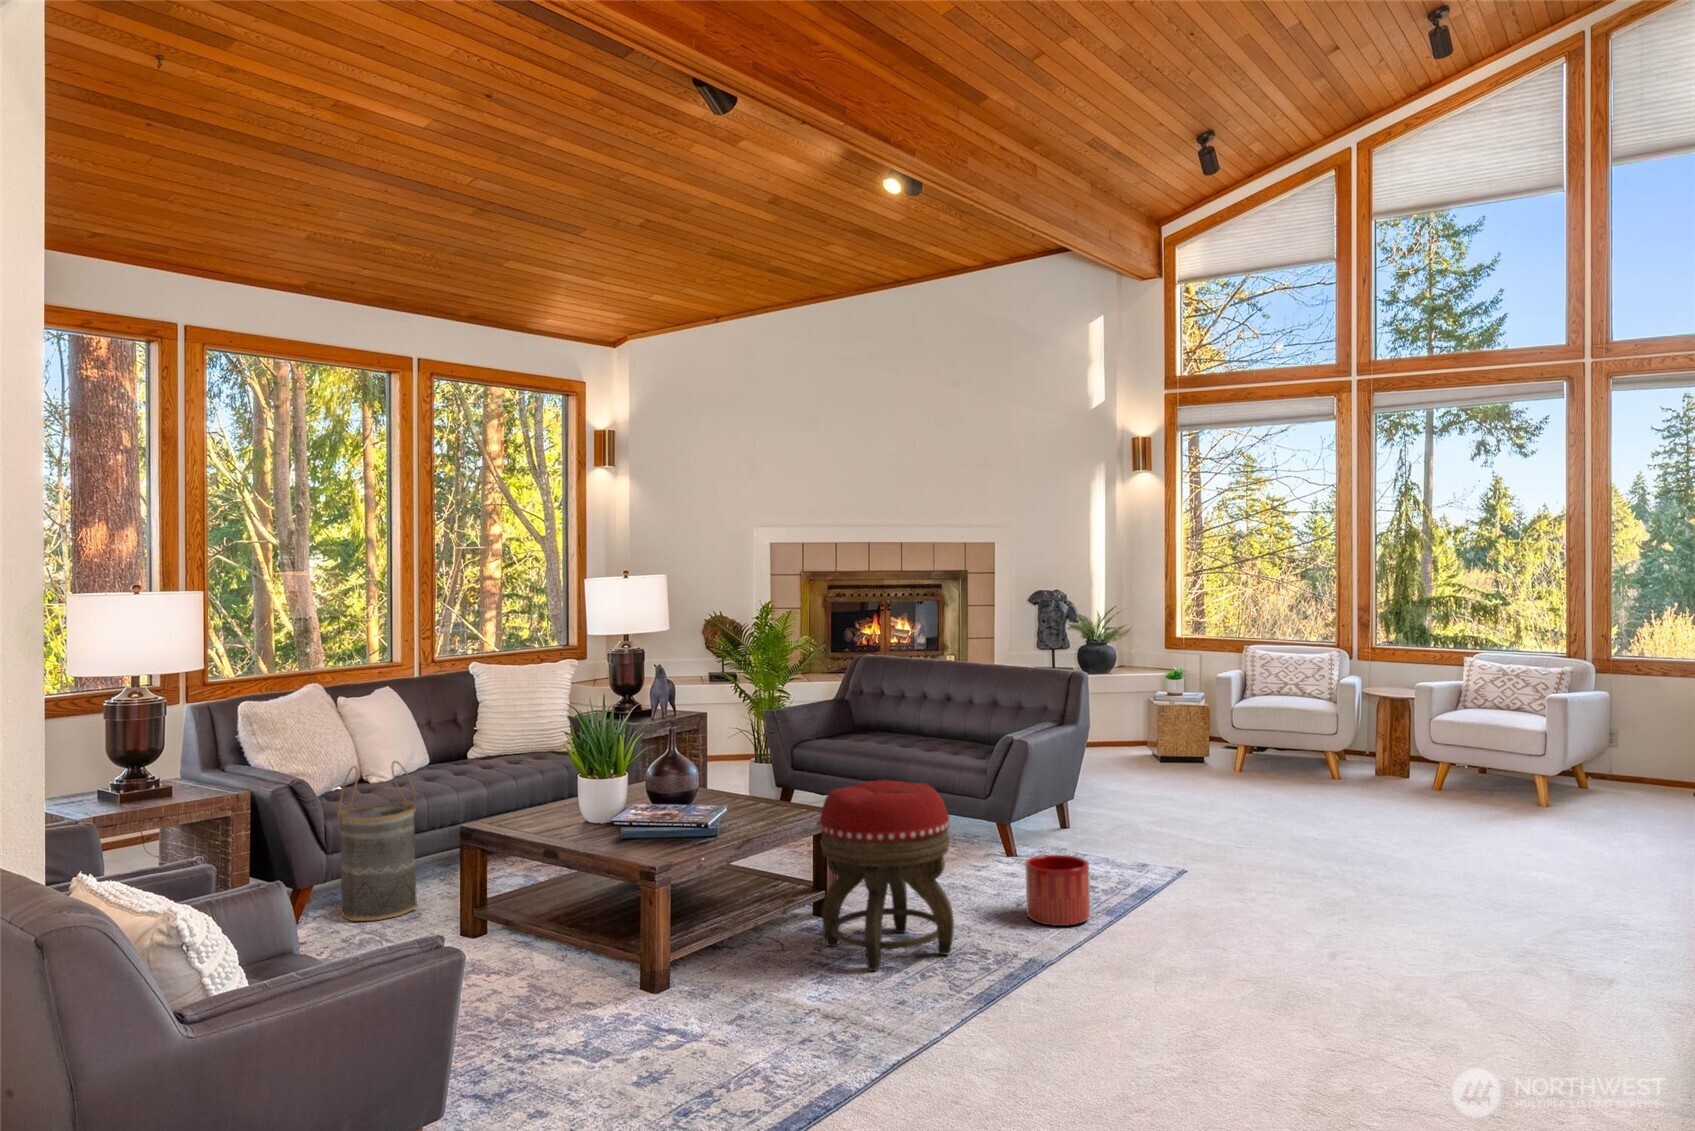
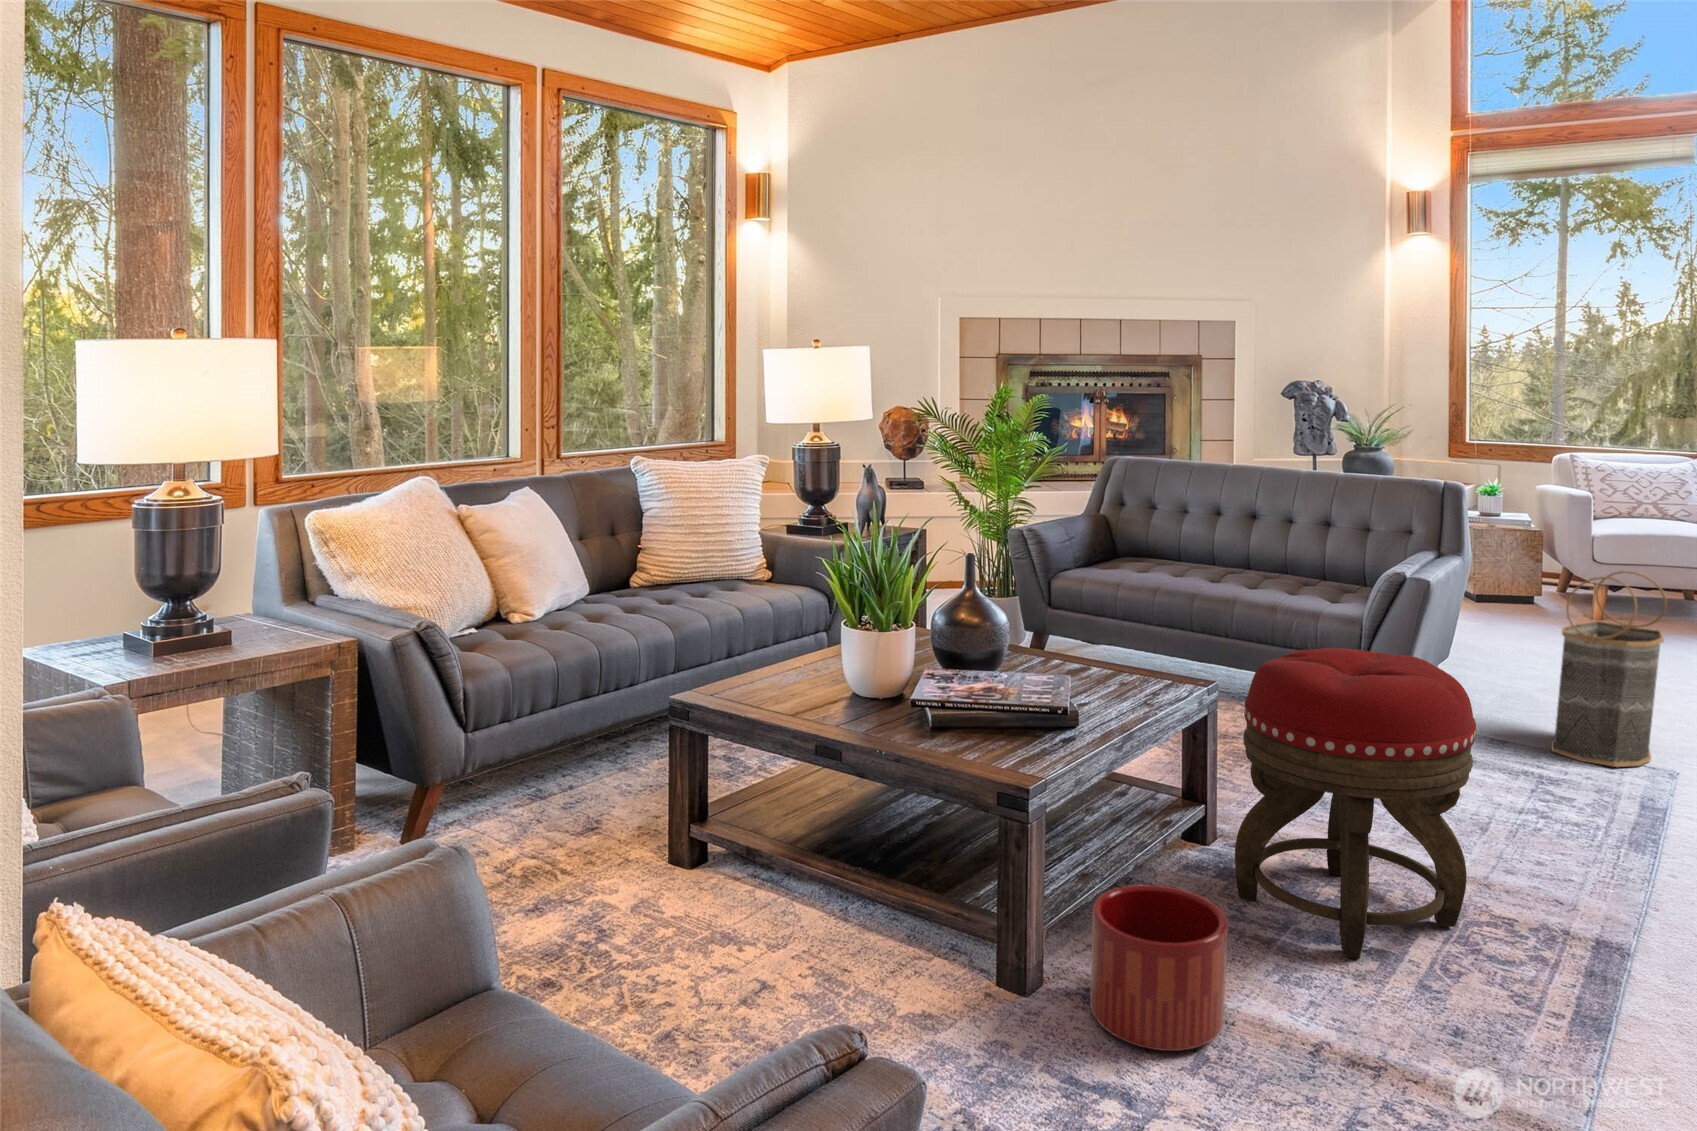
basket: present [337,761,418,921] -> present [1551,571,1667,767]
planter: present [1025,855,1090,926] -> present [1090,884,1228,1051]

